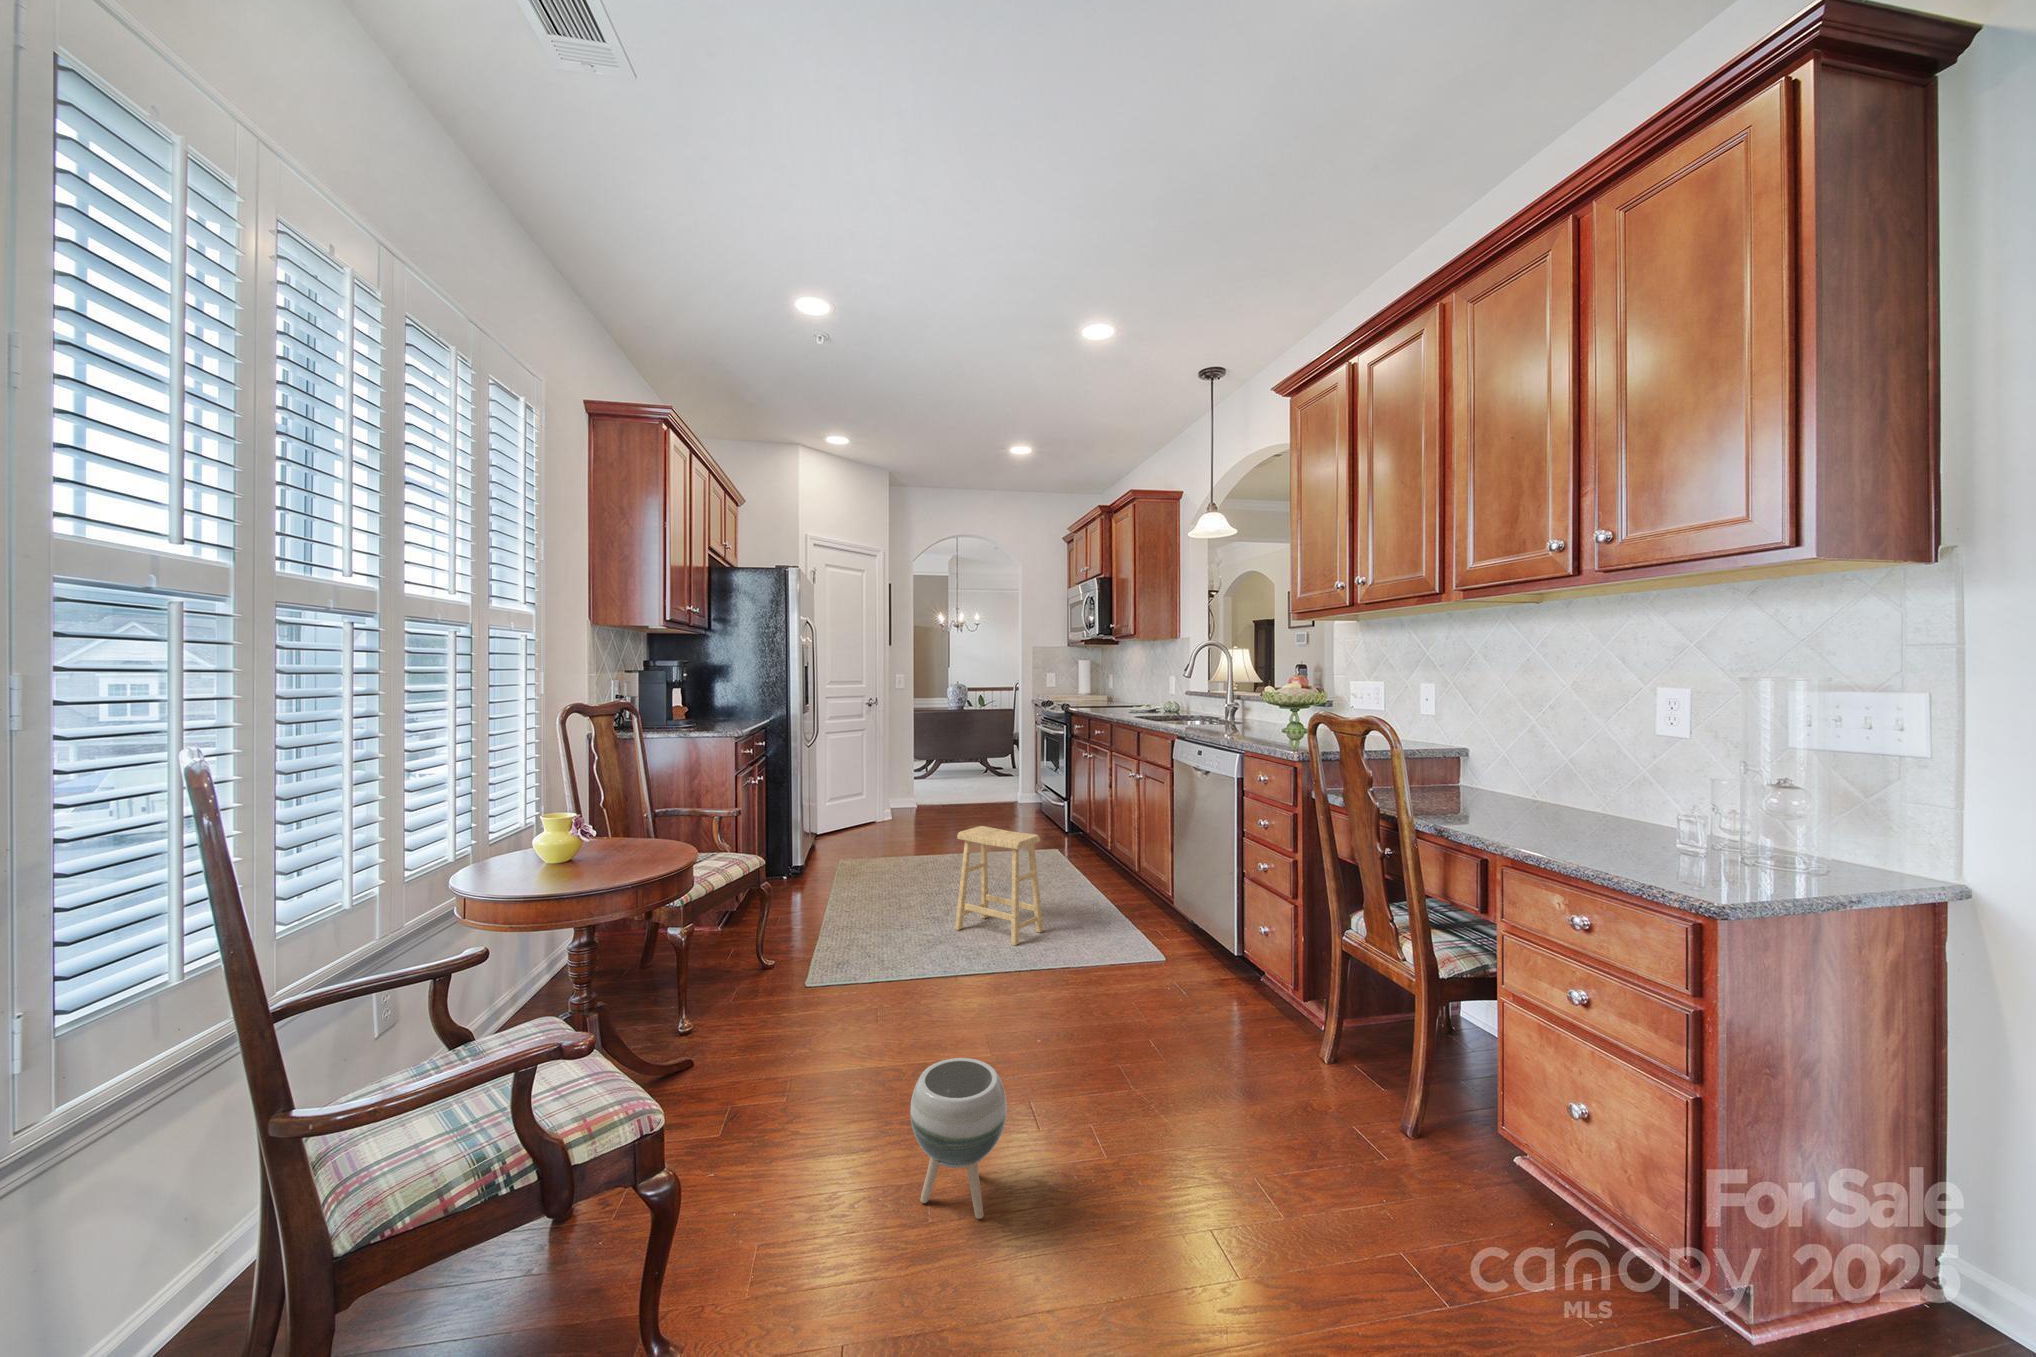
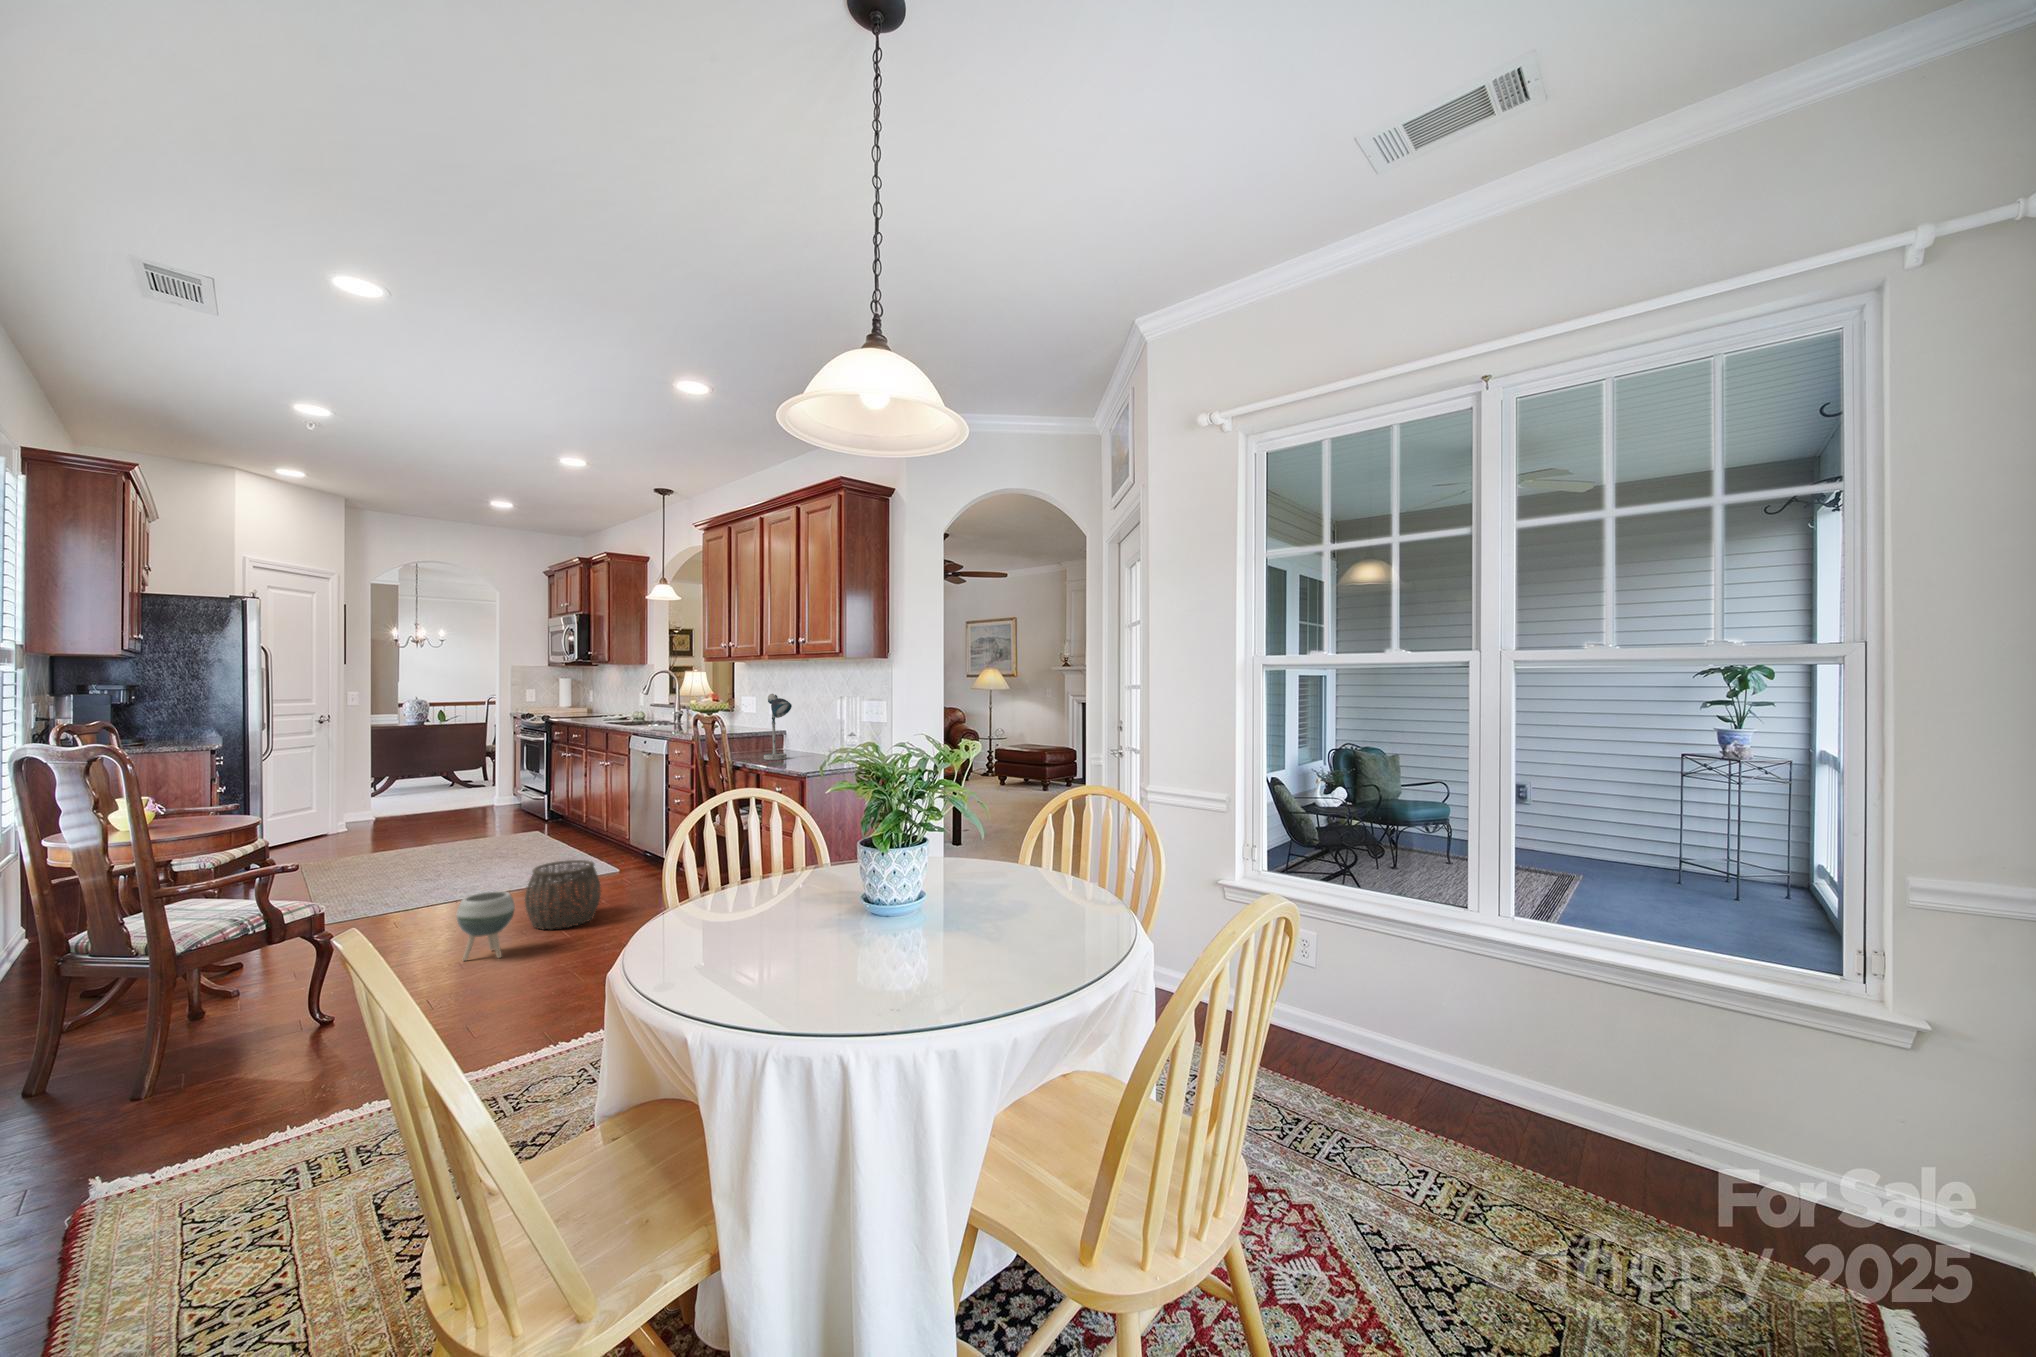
desk lamp: none [1472,673,1565,826] -> present [764,694,792,760]
footstool: present [955,826,1044,946] -> none [450,805,528,881]
woven basket: none [1029,977,1155,1132] -> present [525,860,601,929]

